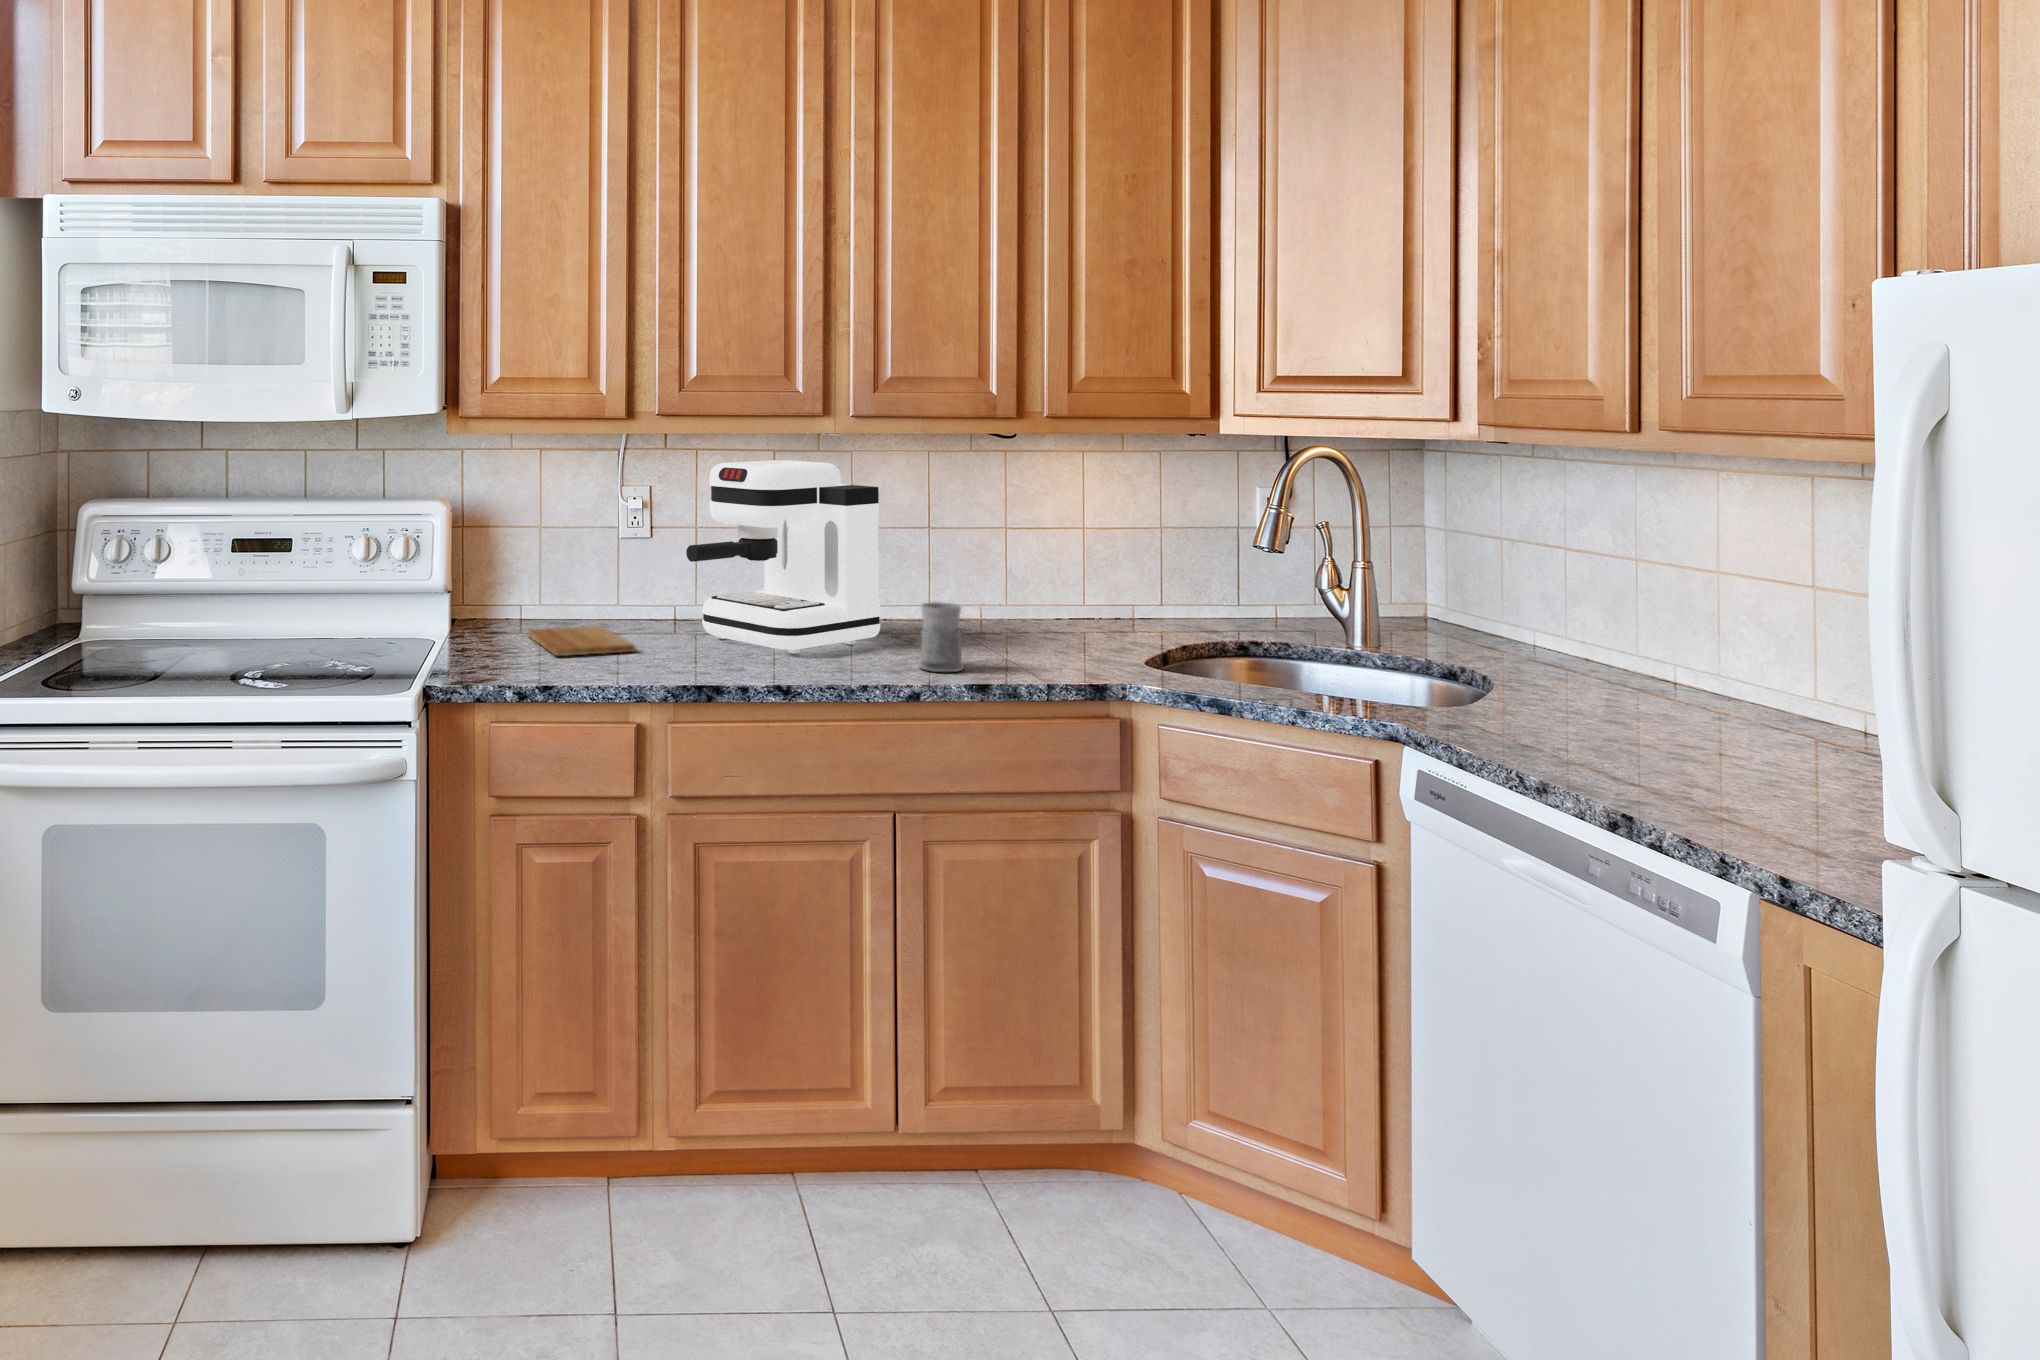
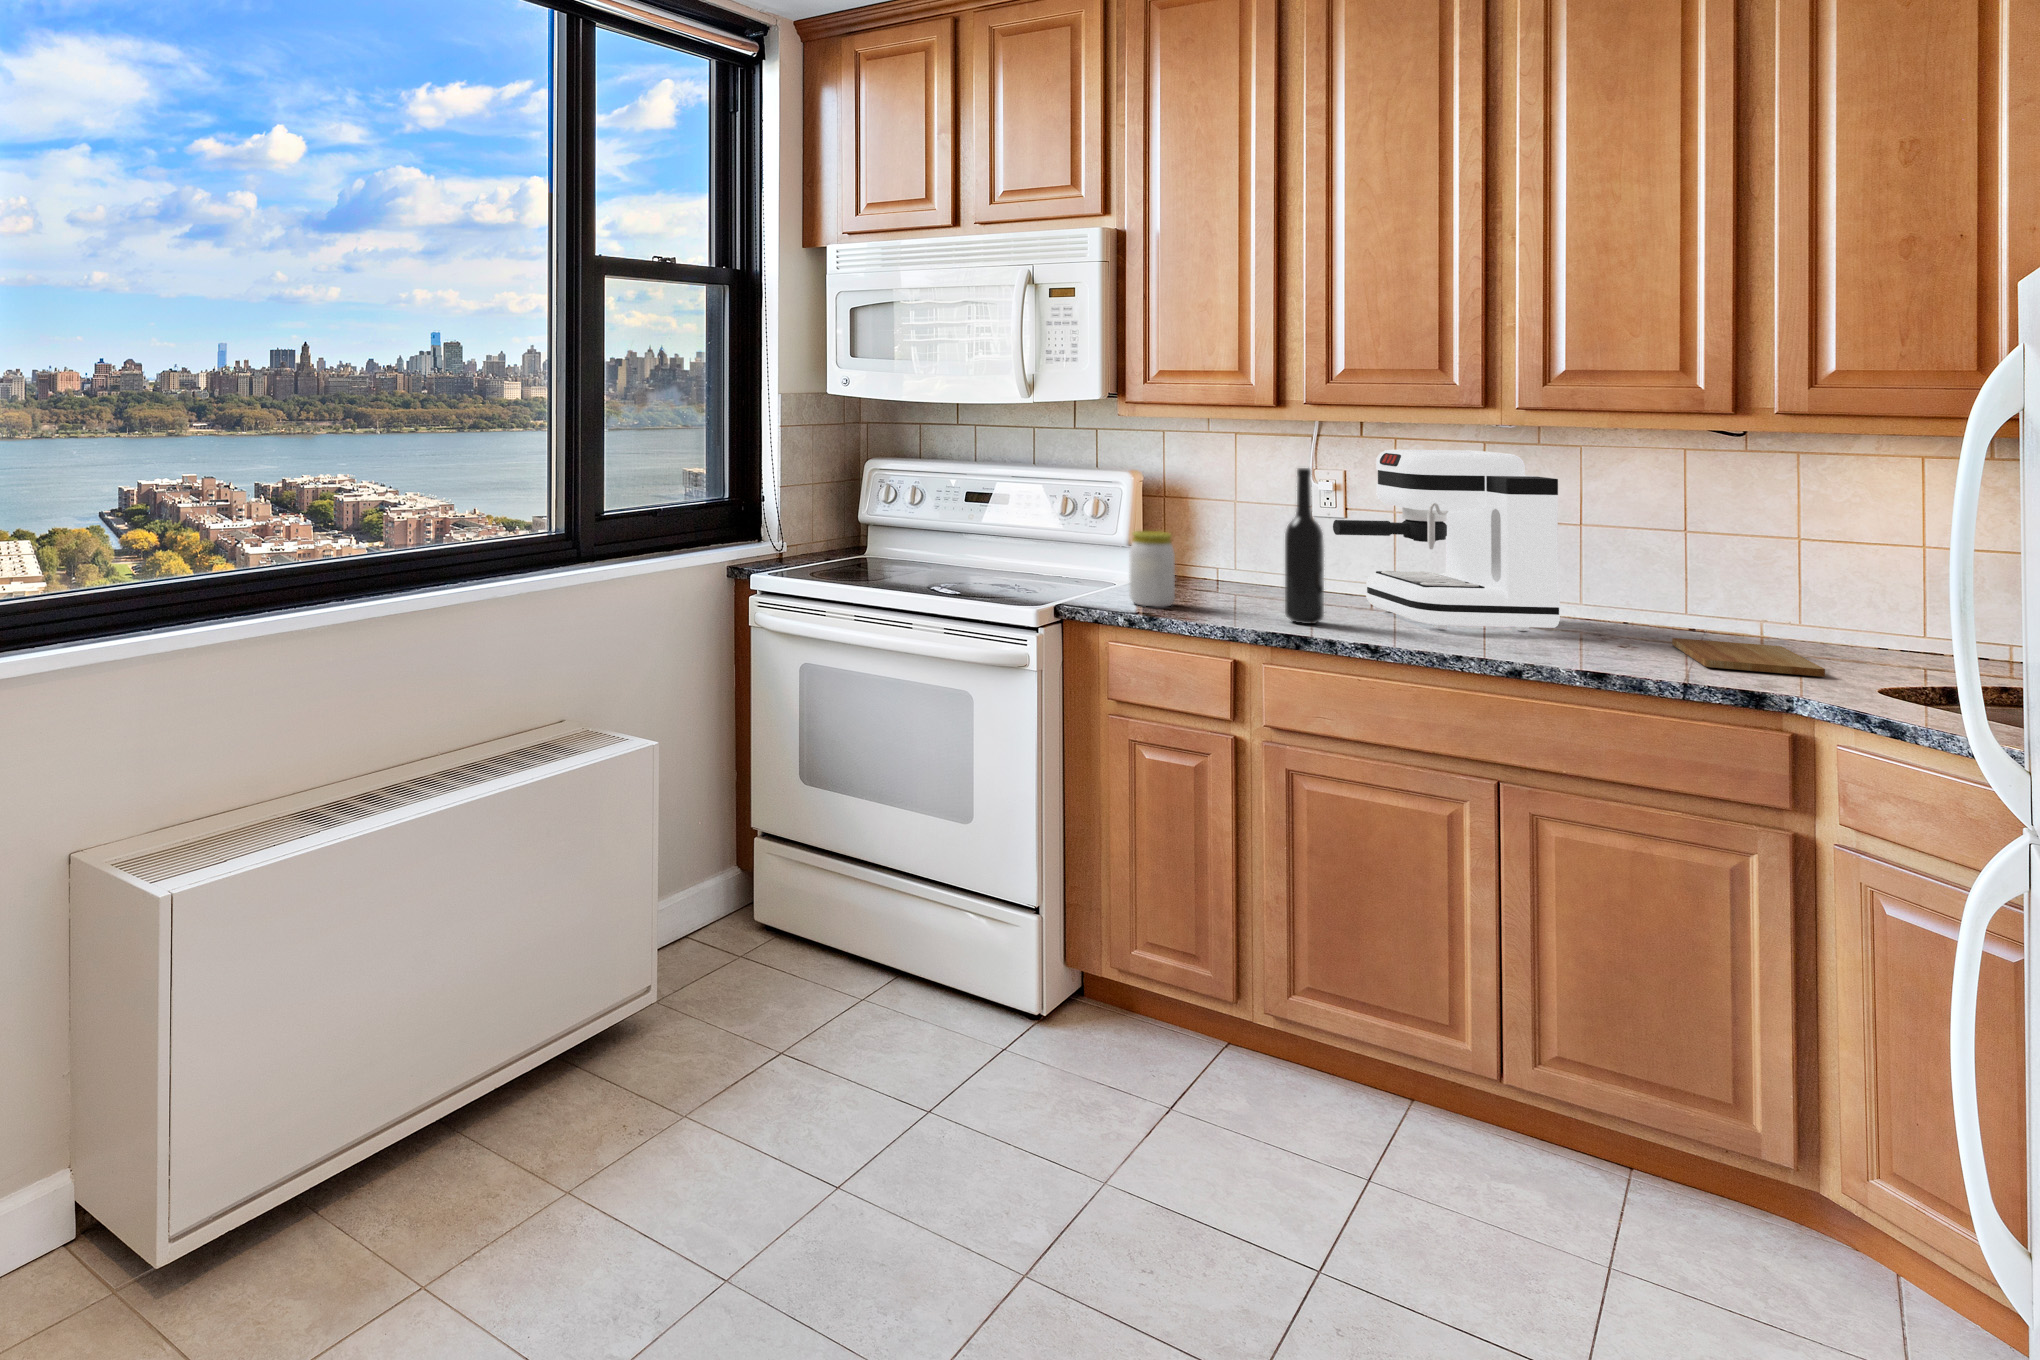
bottle: none [663,490,701,668] -> present [1285,468,1324,624]
jar: none [487,576,538,670] -> present [1129,531,1175,607]
mug: present [919,602,964,672] -> none [1555,592,1624,661]
cutting board: present [528,626,635,656] -> present [1672,638,1825,677]

